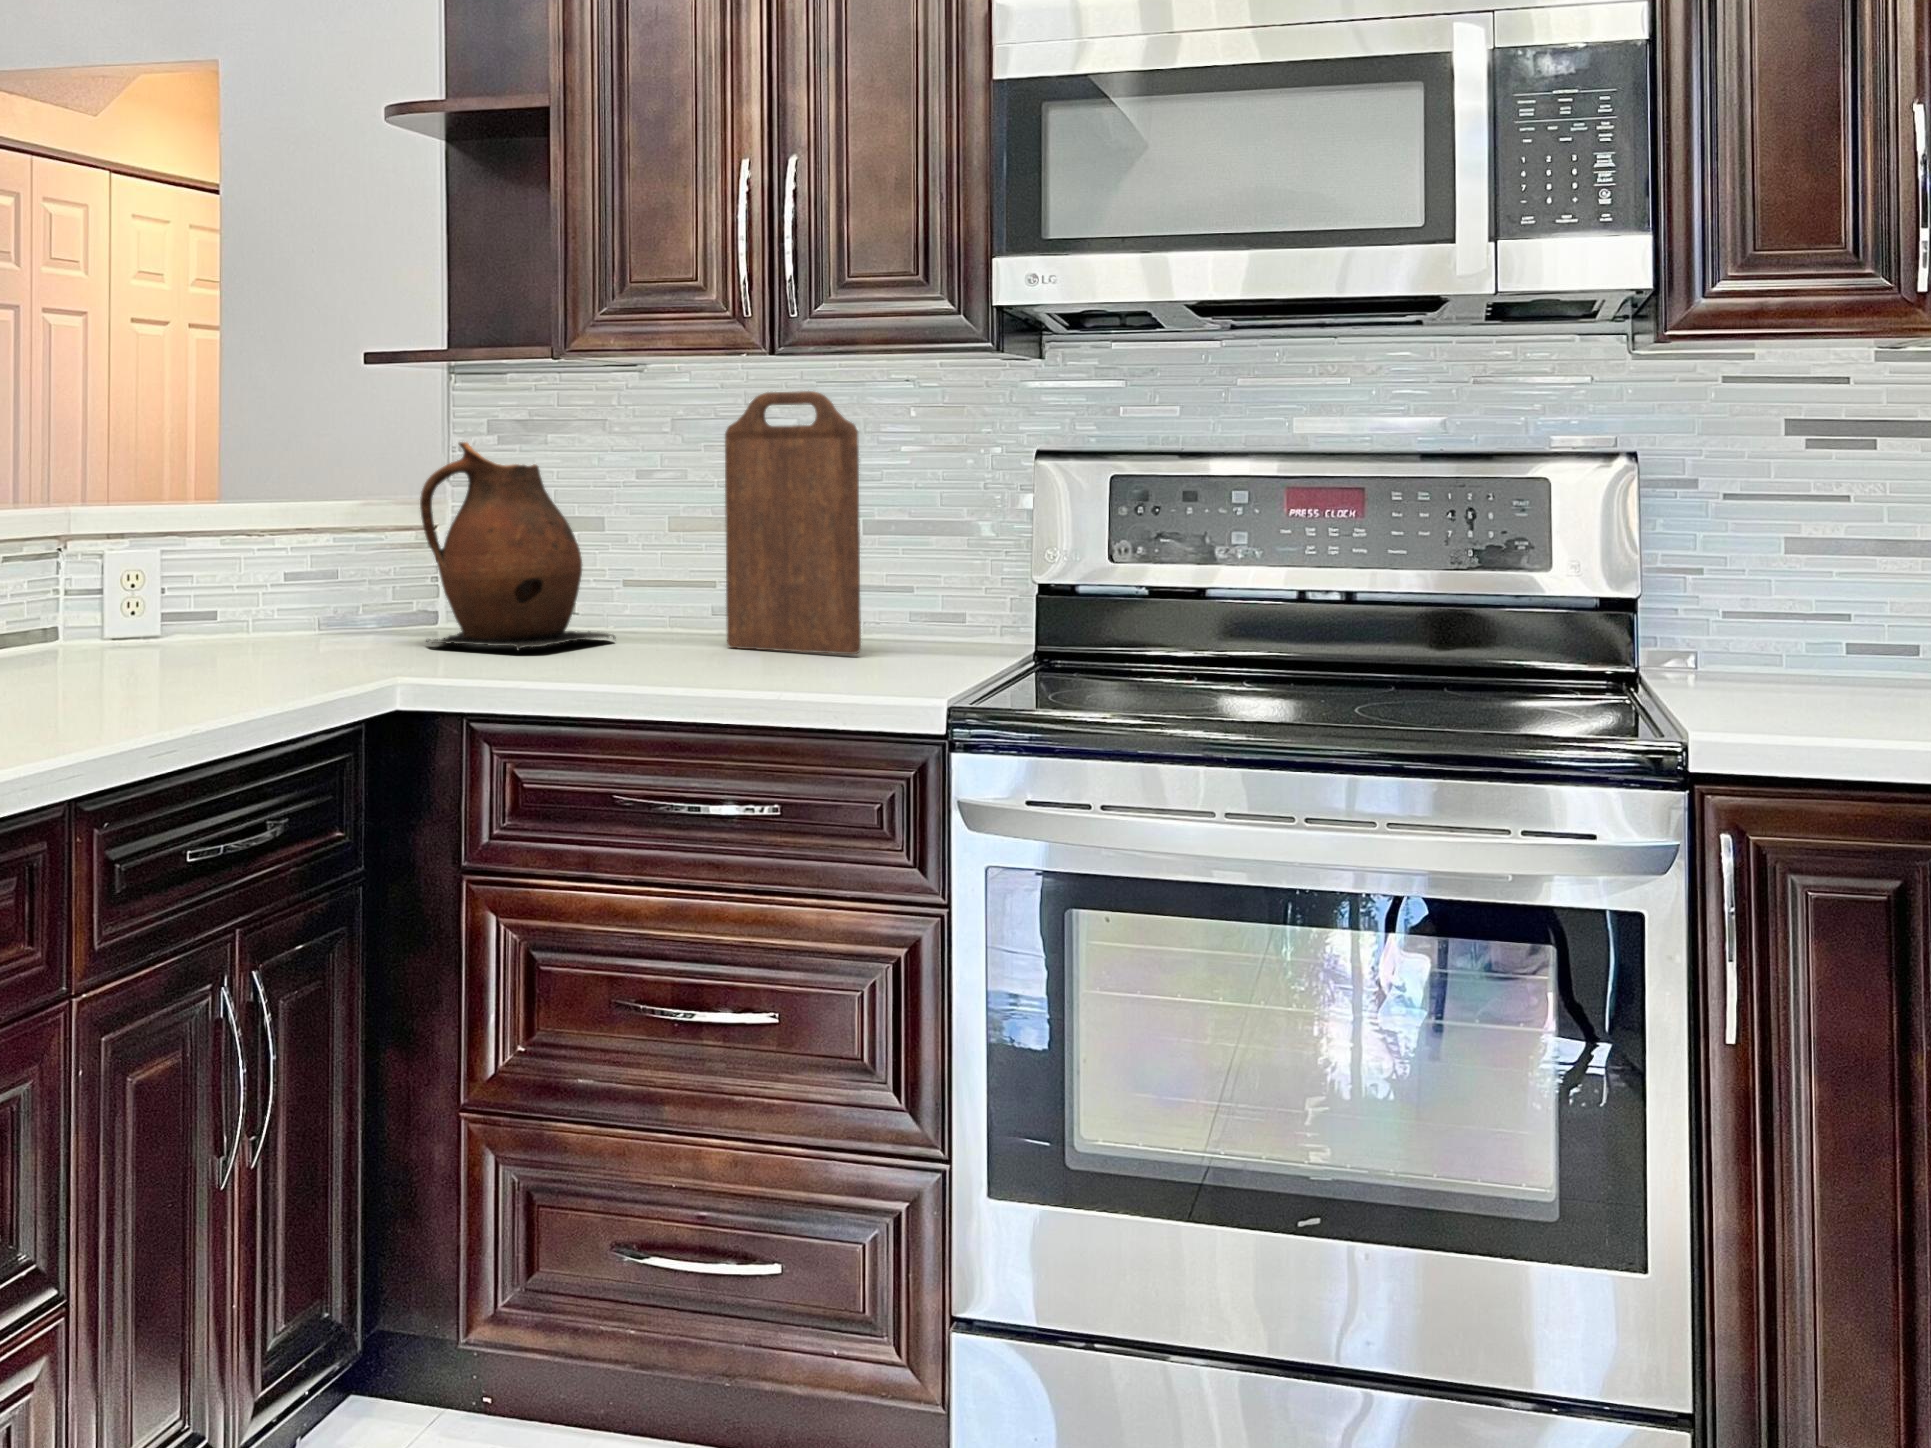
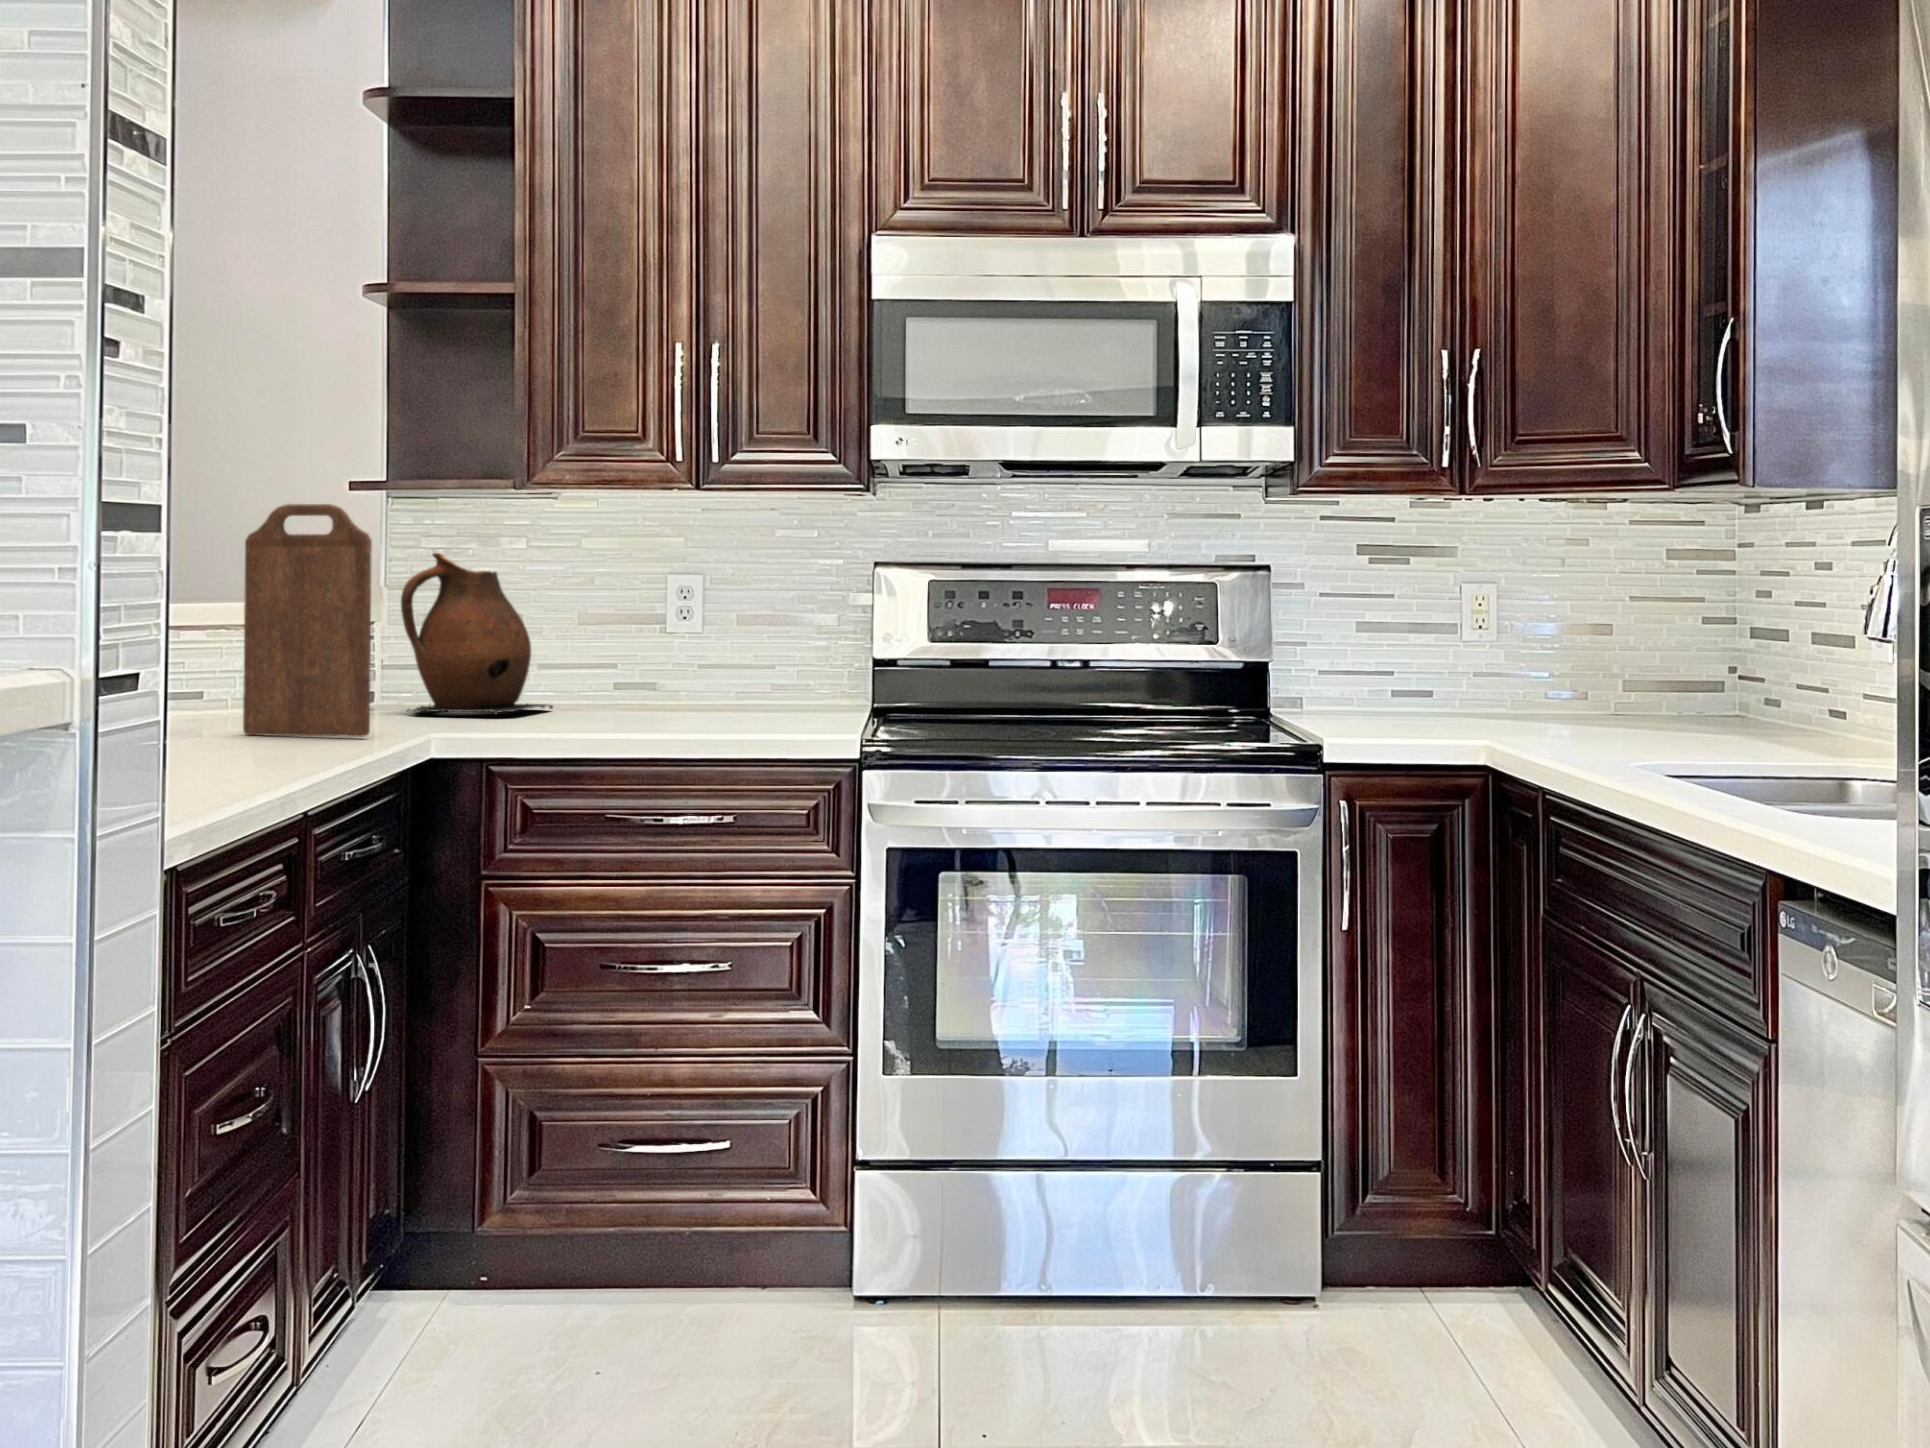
cutting board: present [725,391,861,654] -> present [243,504,372,737]

